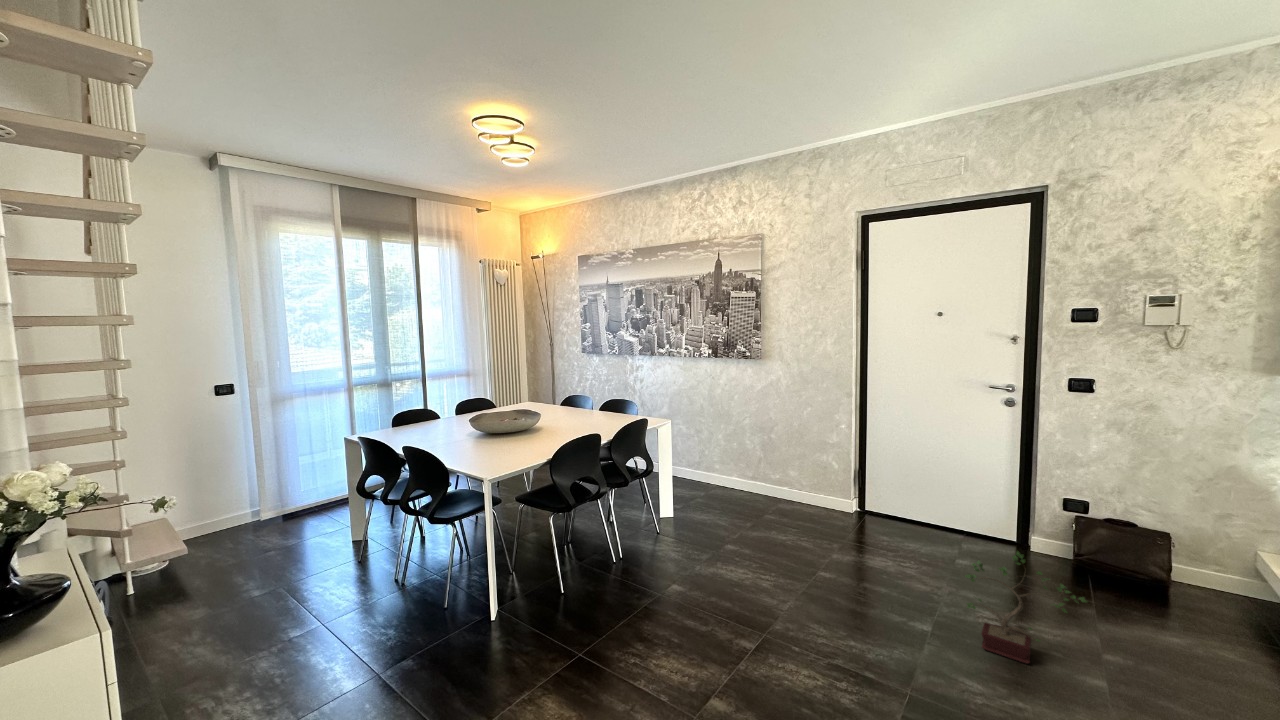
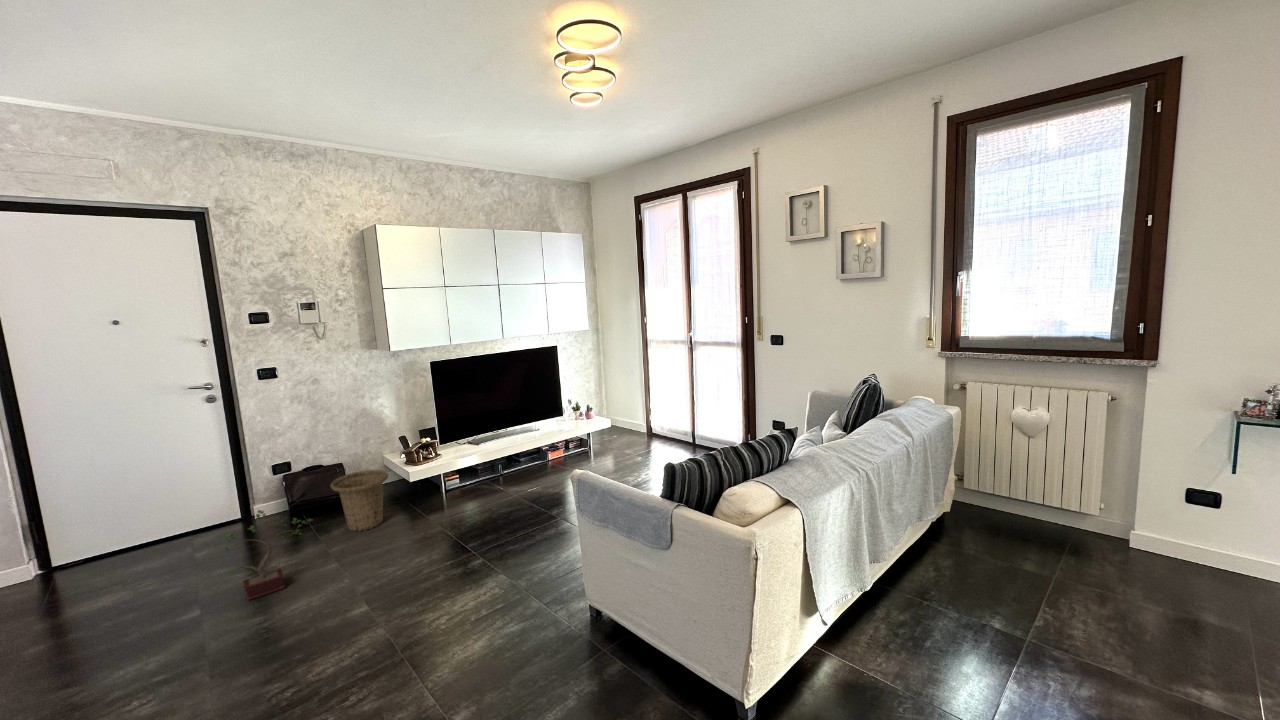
basket: none [1136,556,1257,664] -> present [331,470,388,531]

